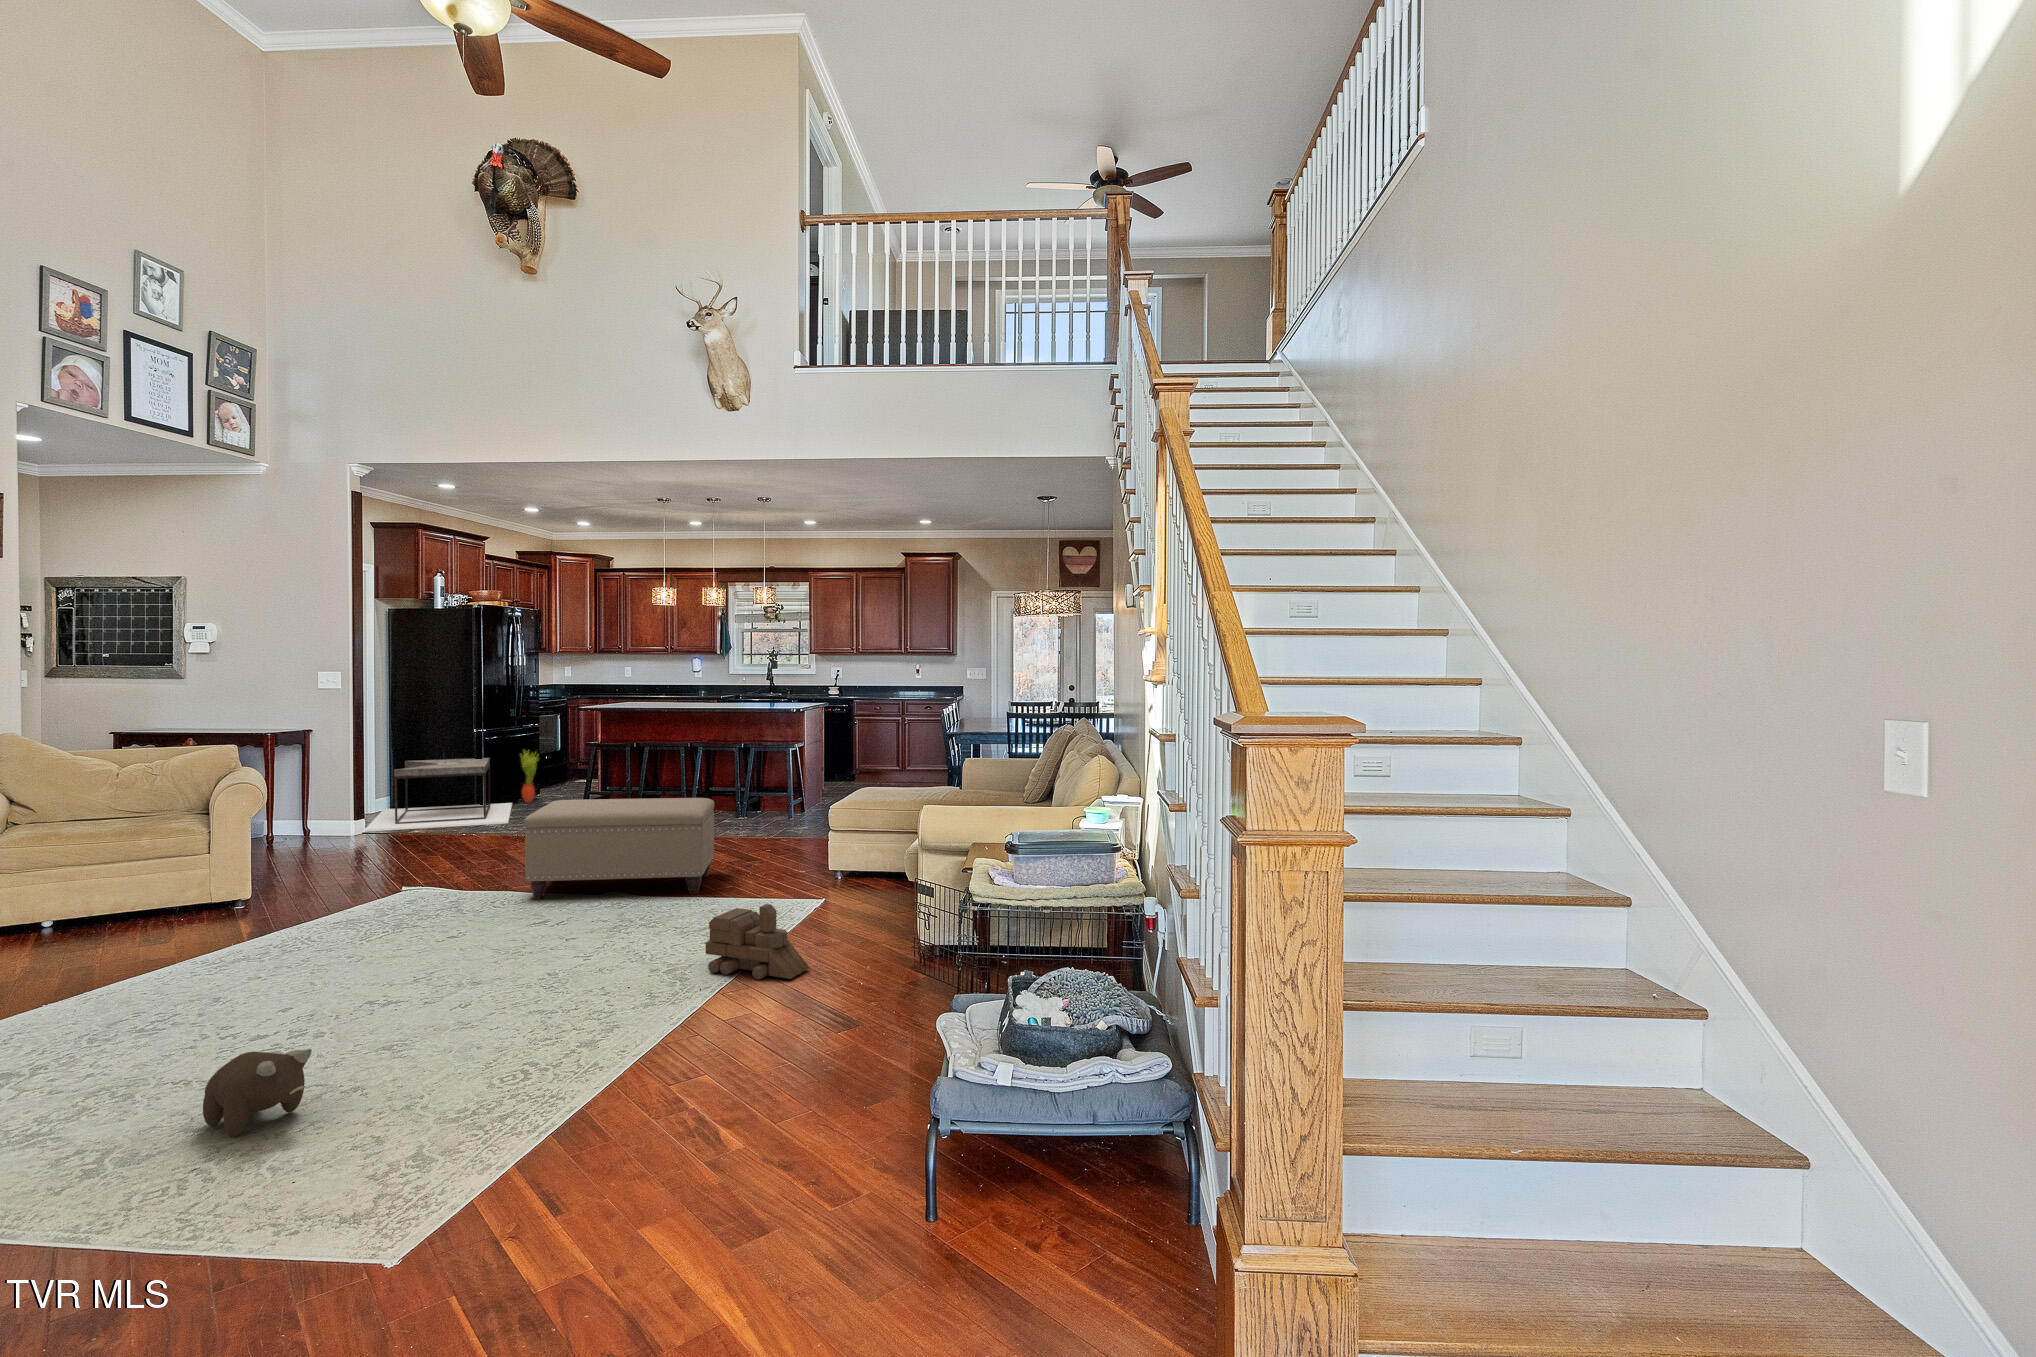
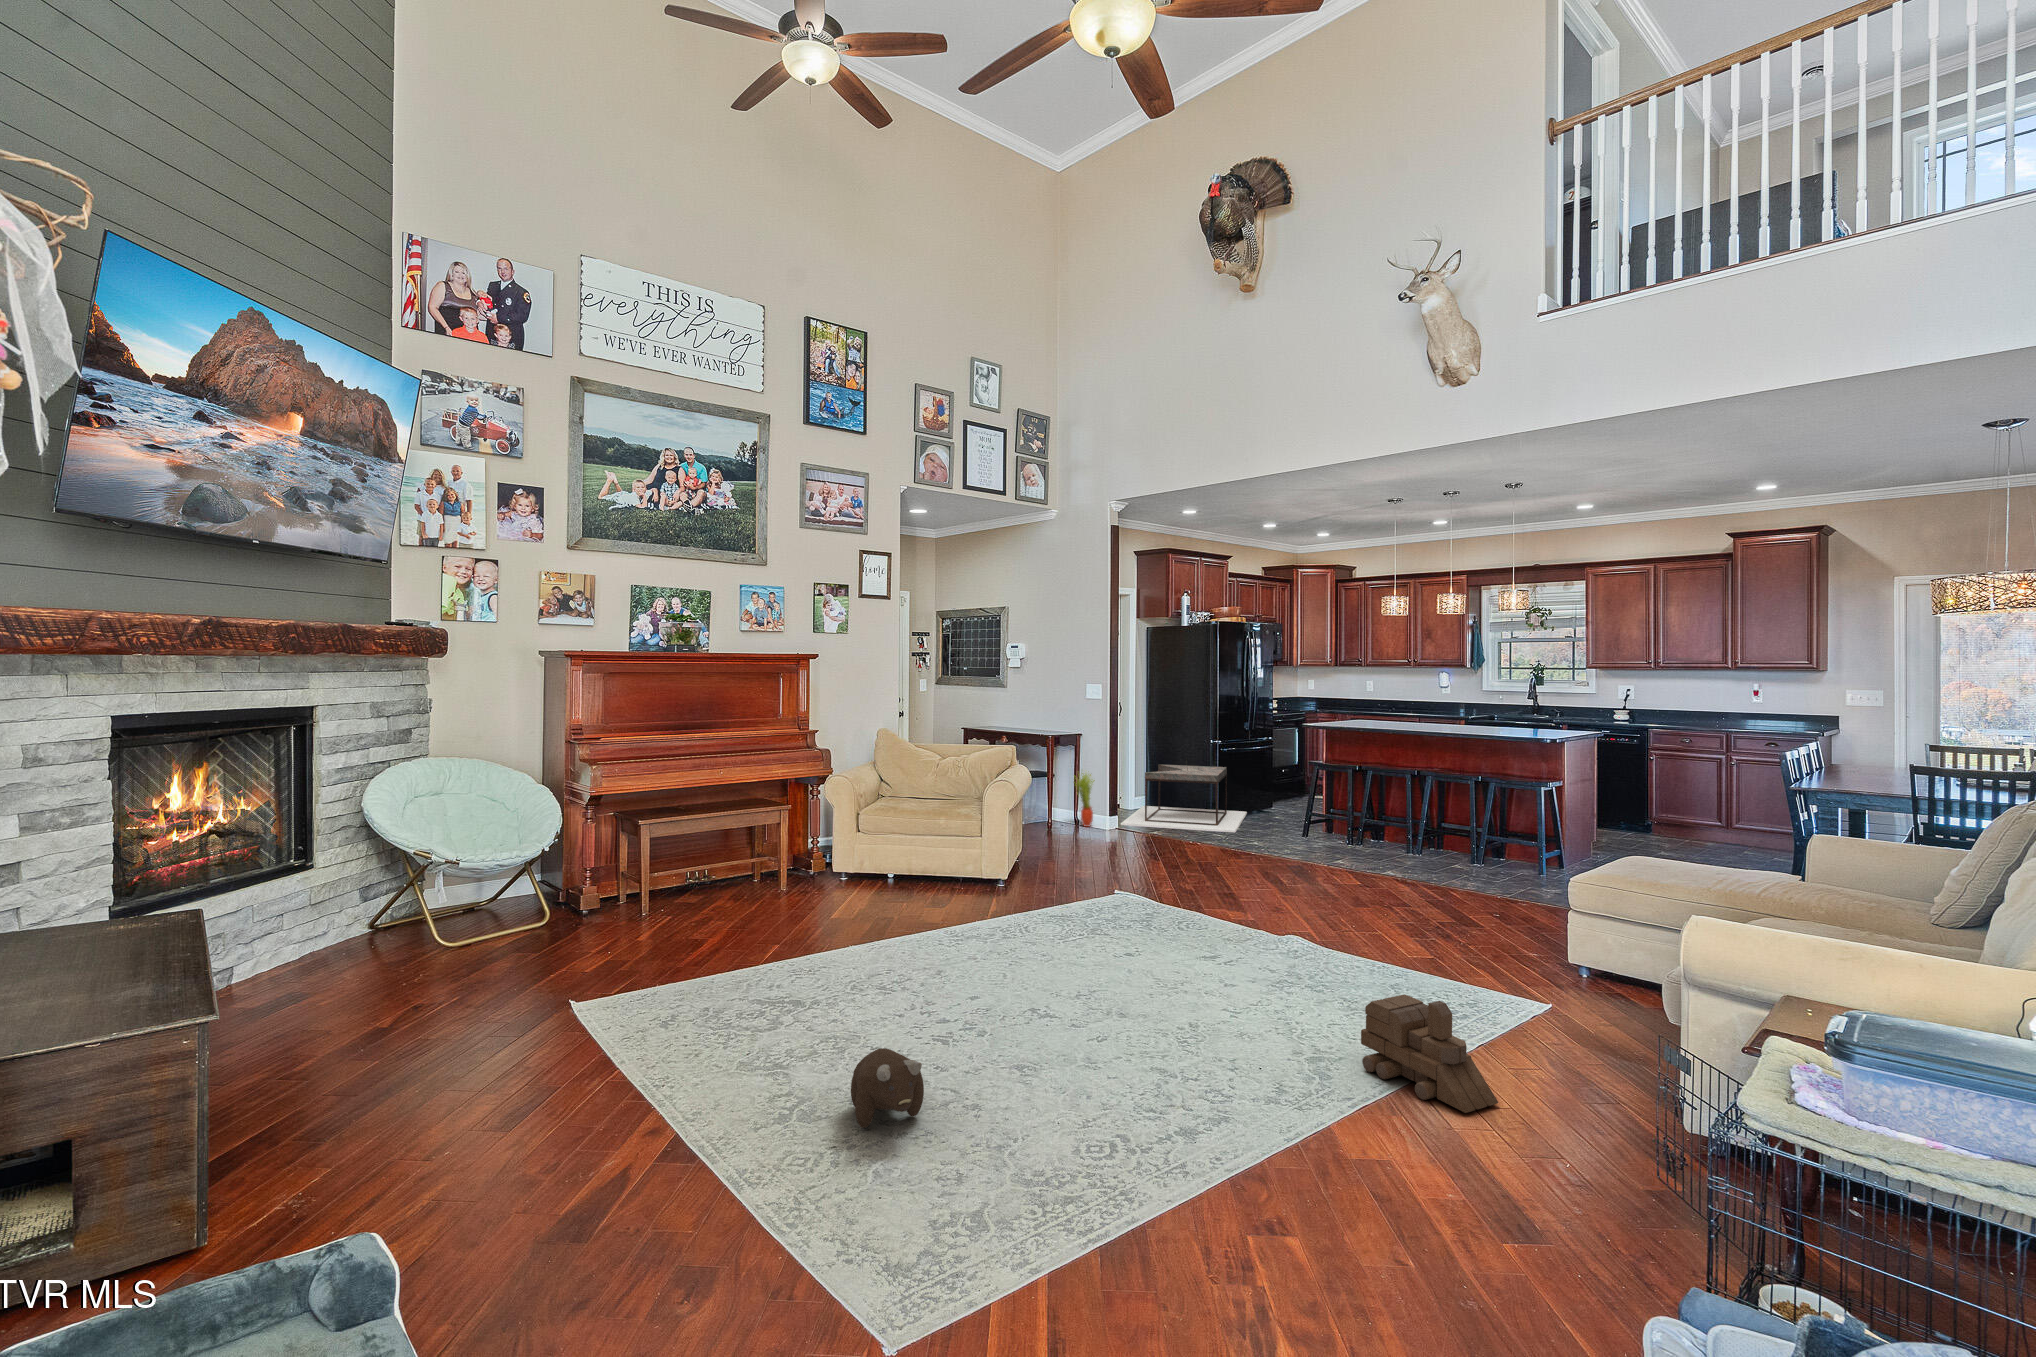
potted plant: present [521,753,538,803] -> present [1075,773,1095,827]
ottoman: present [524,798,714,899] -> none [1212,822,1419,951]

